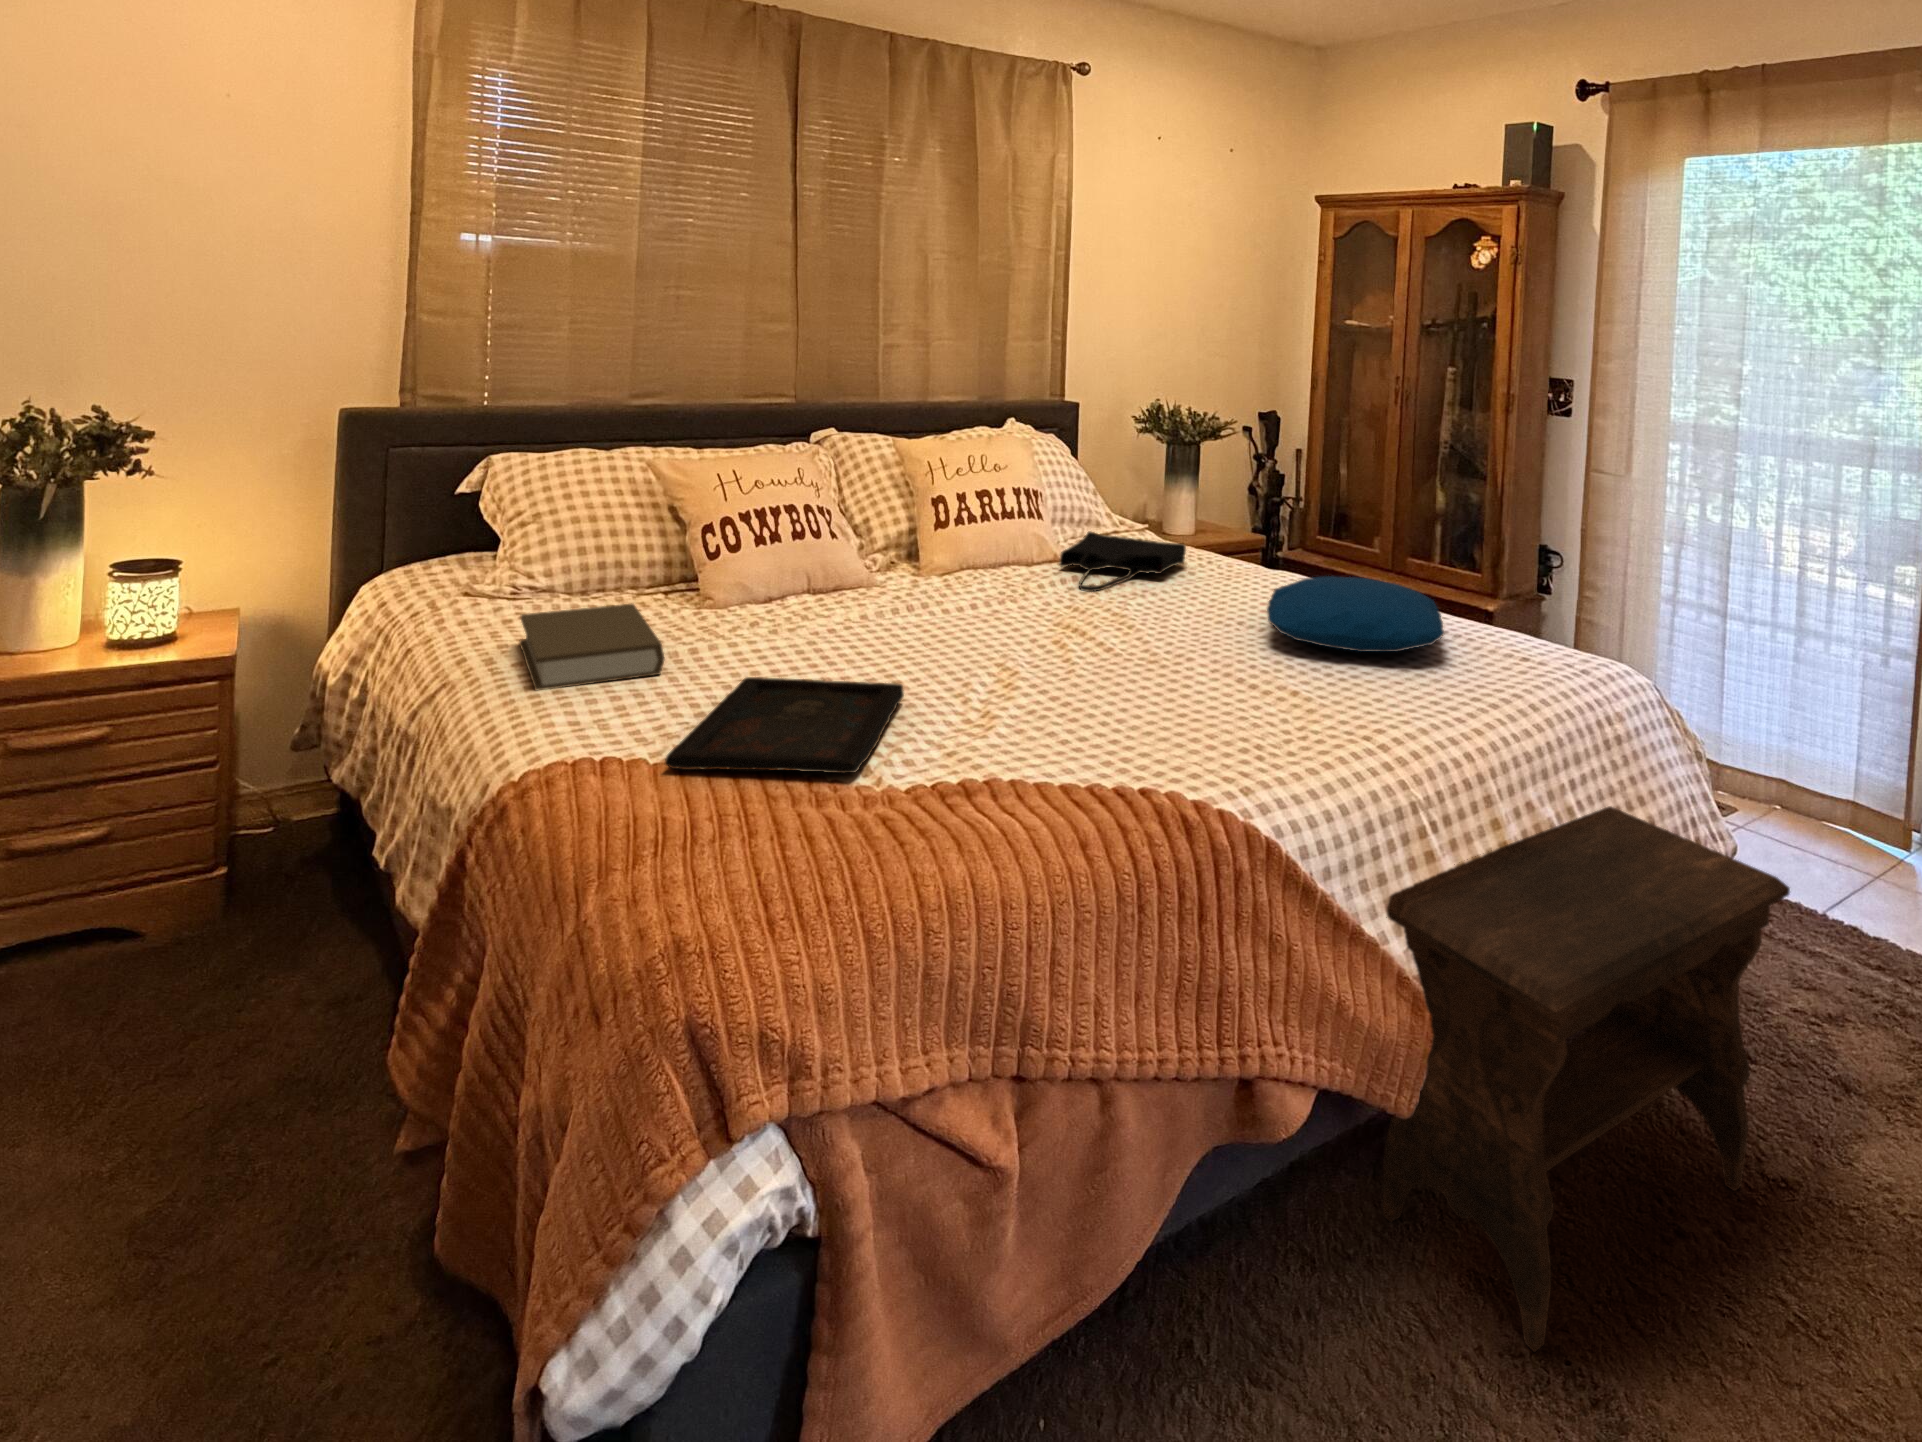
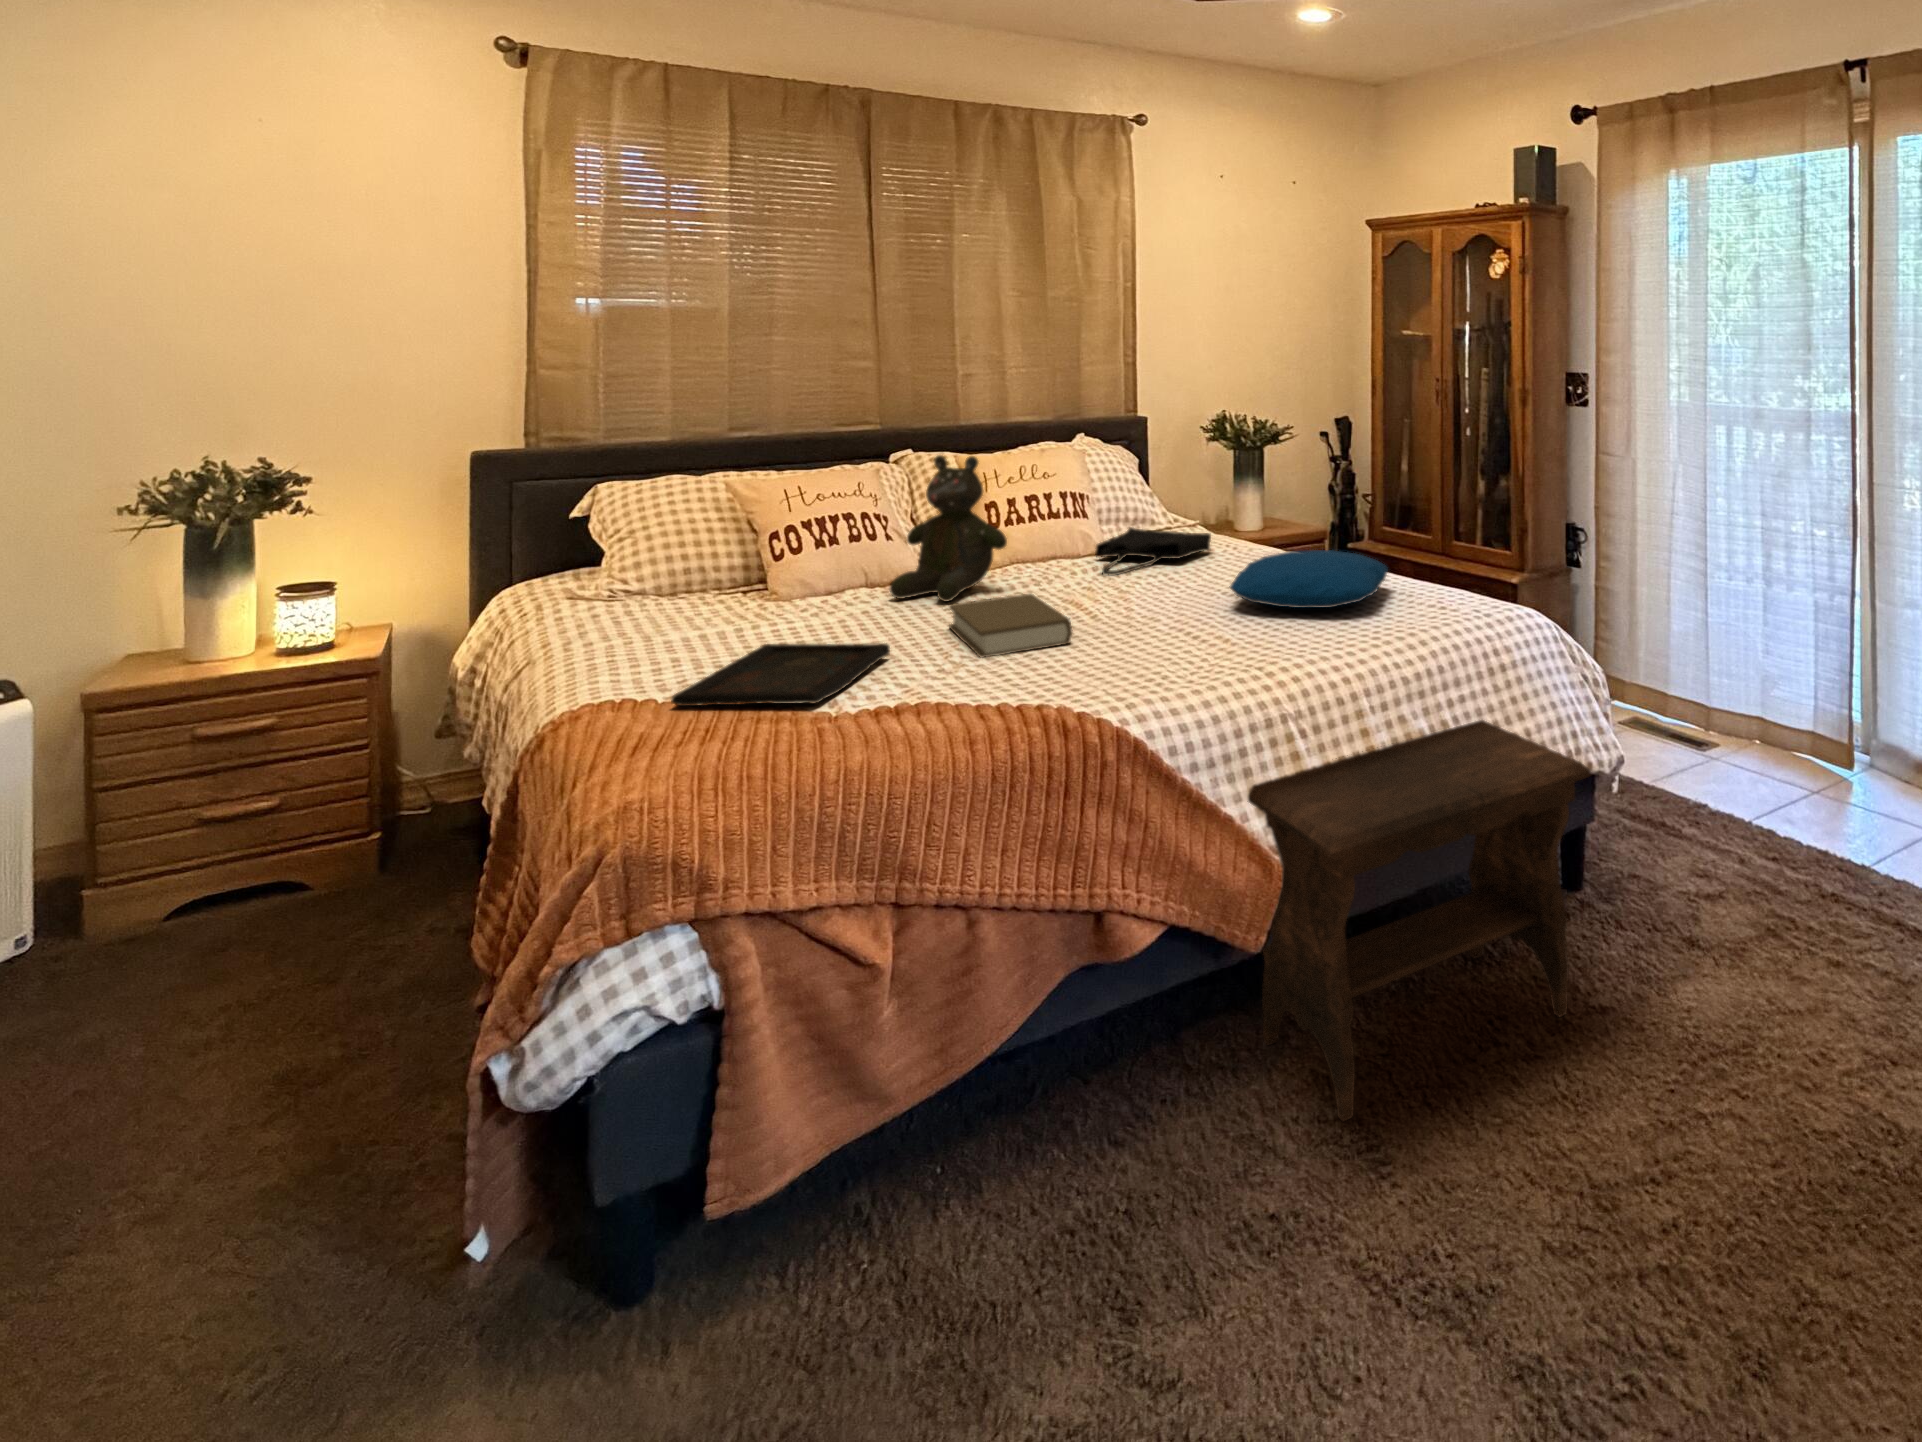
teddy bear: none [852,442,988,620] -> present [890,455,1007,602]
book: present [520,603,664,690] -> present [949,594,1073,657]

